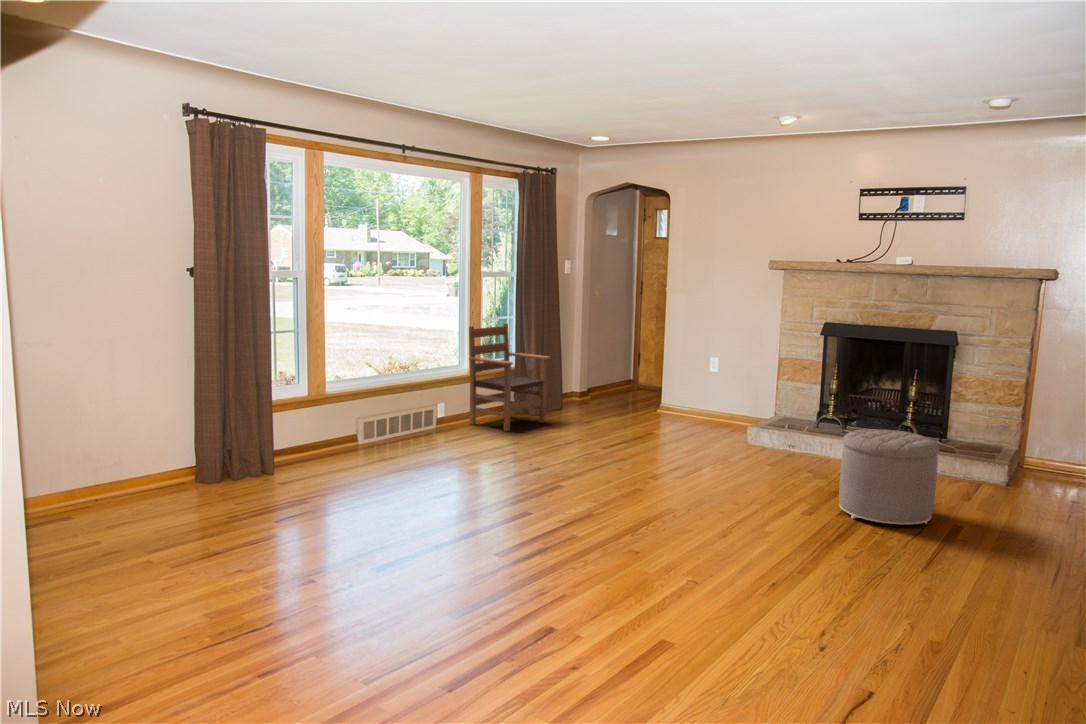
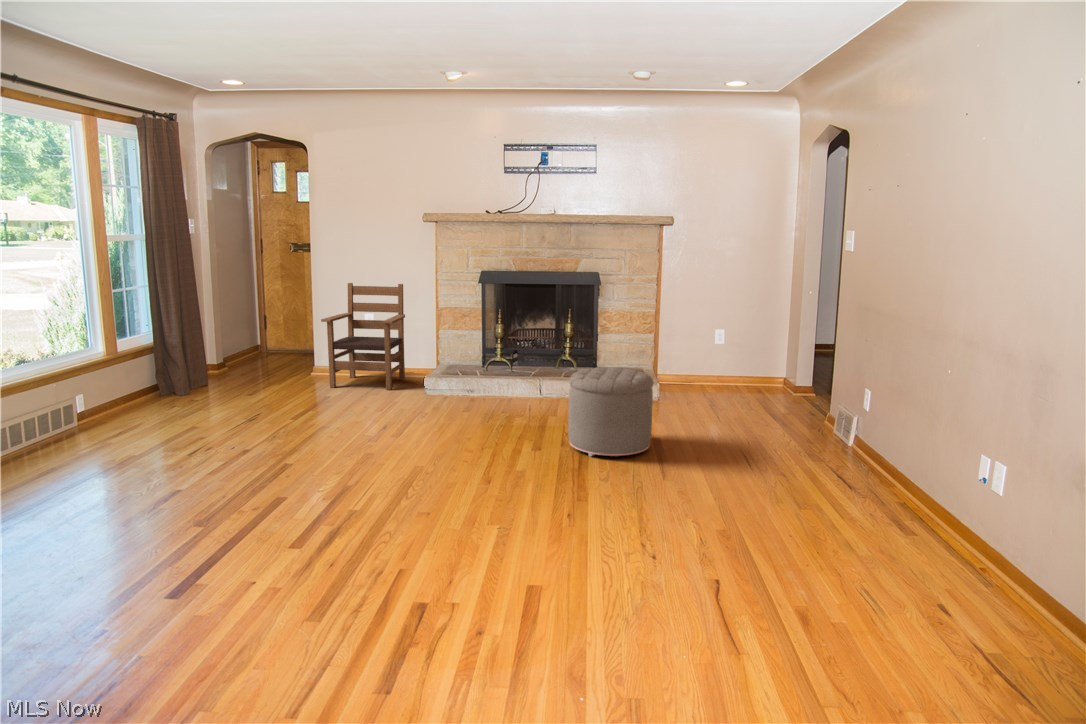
armchair: present [469,323,551,431] -> present [321,283,405,390]

